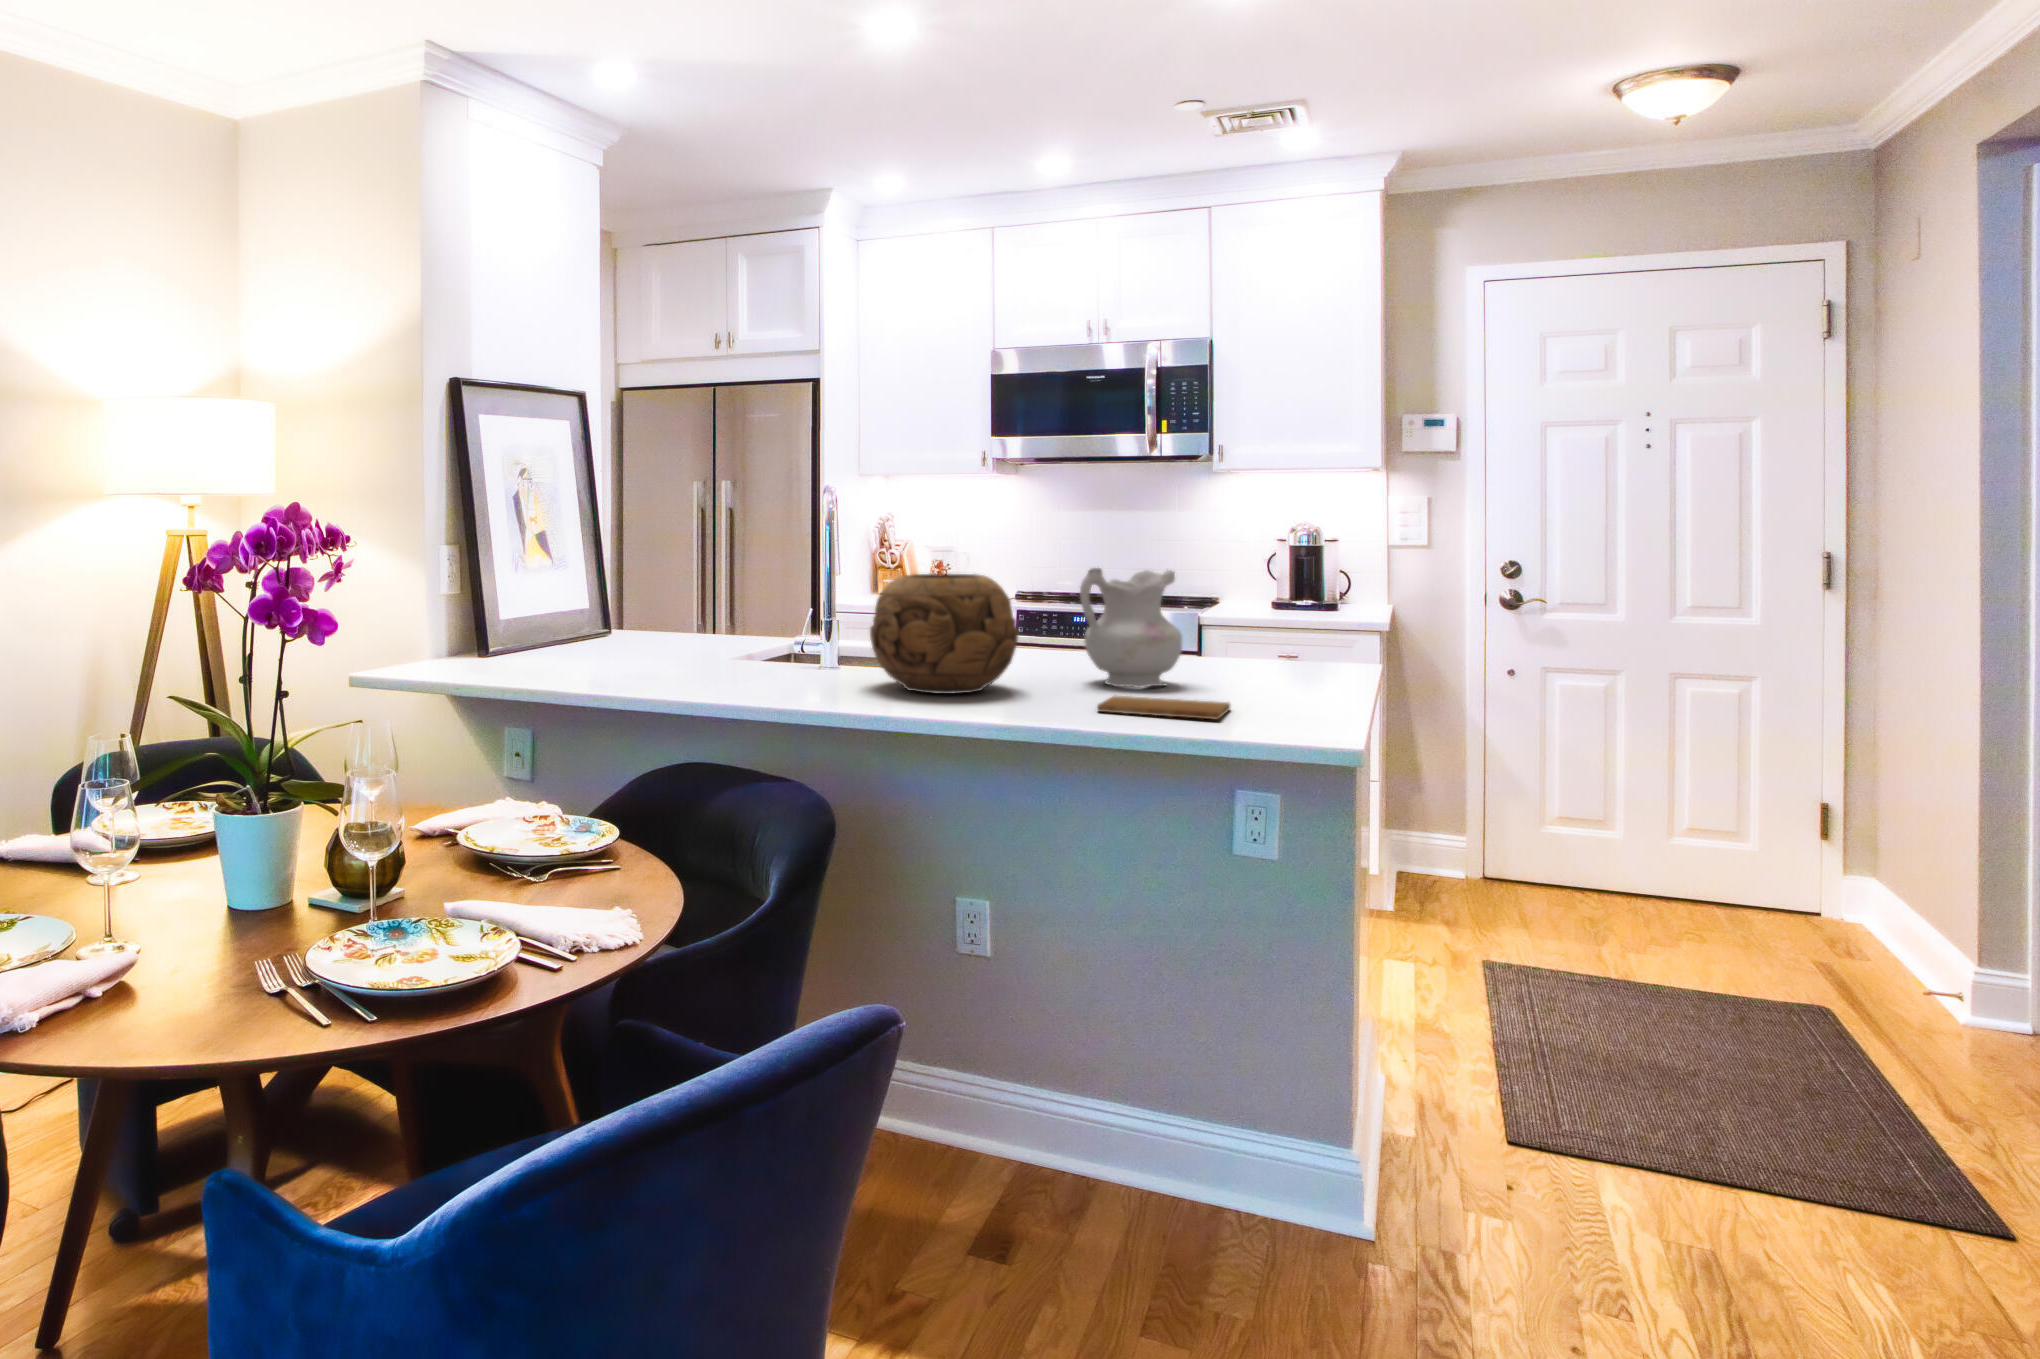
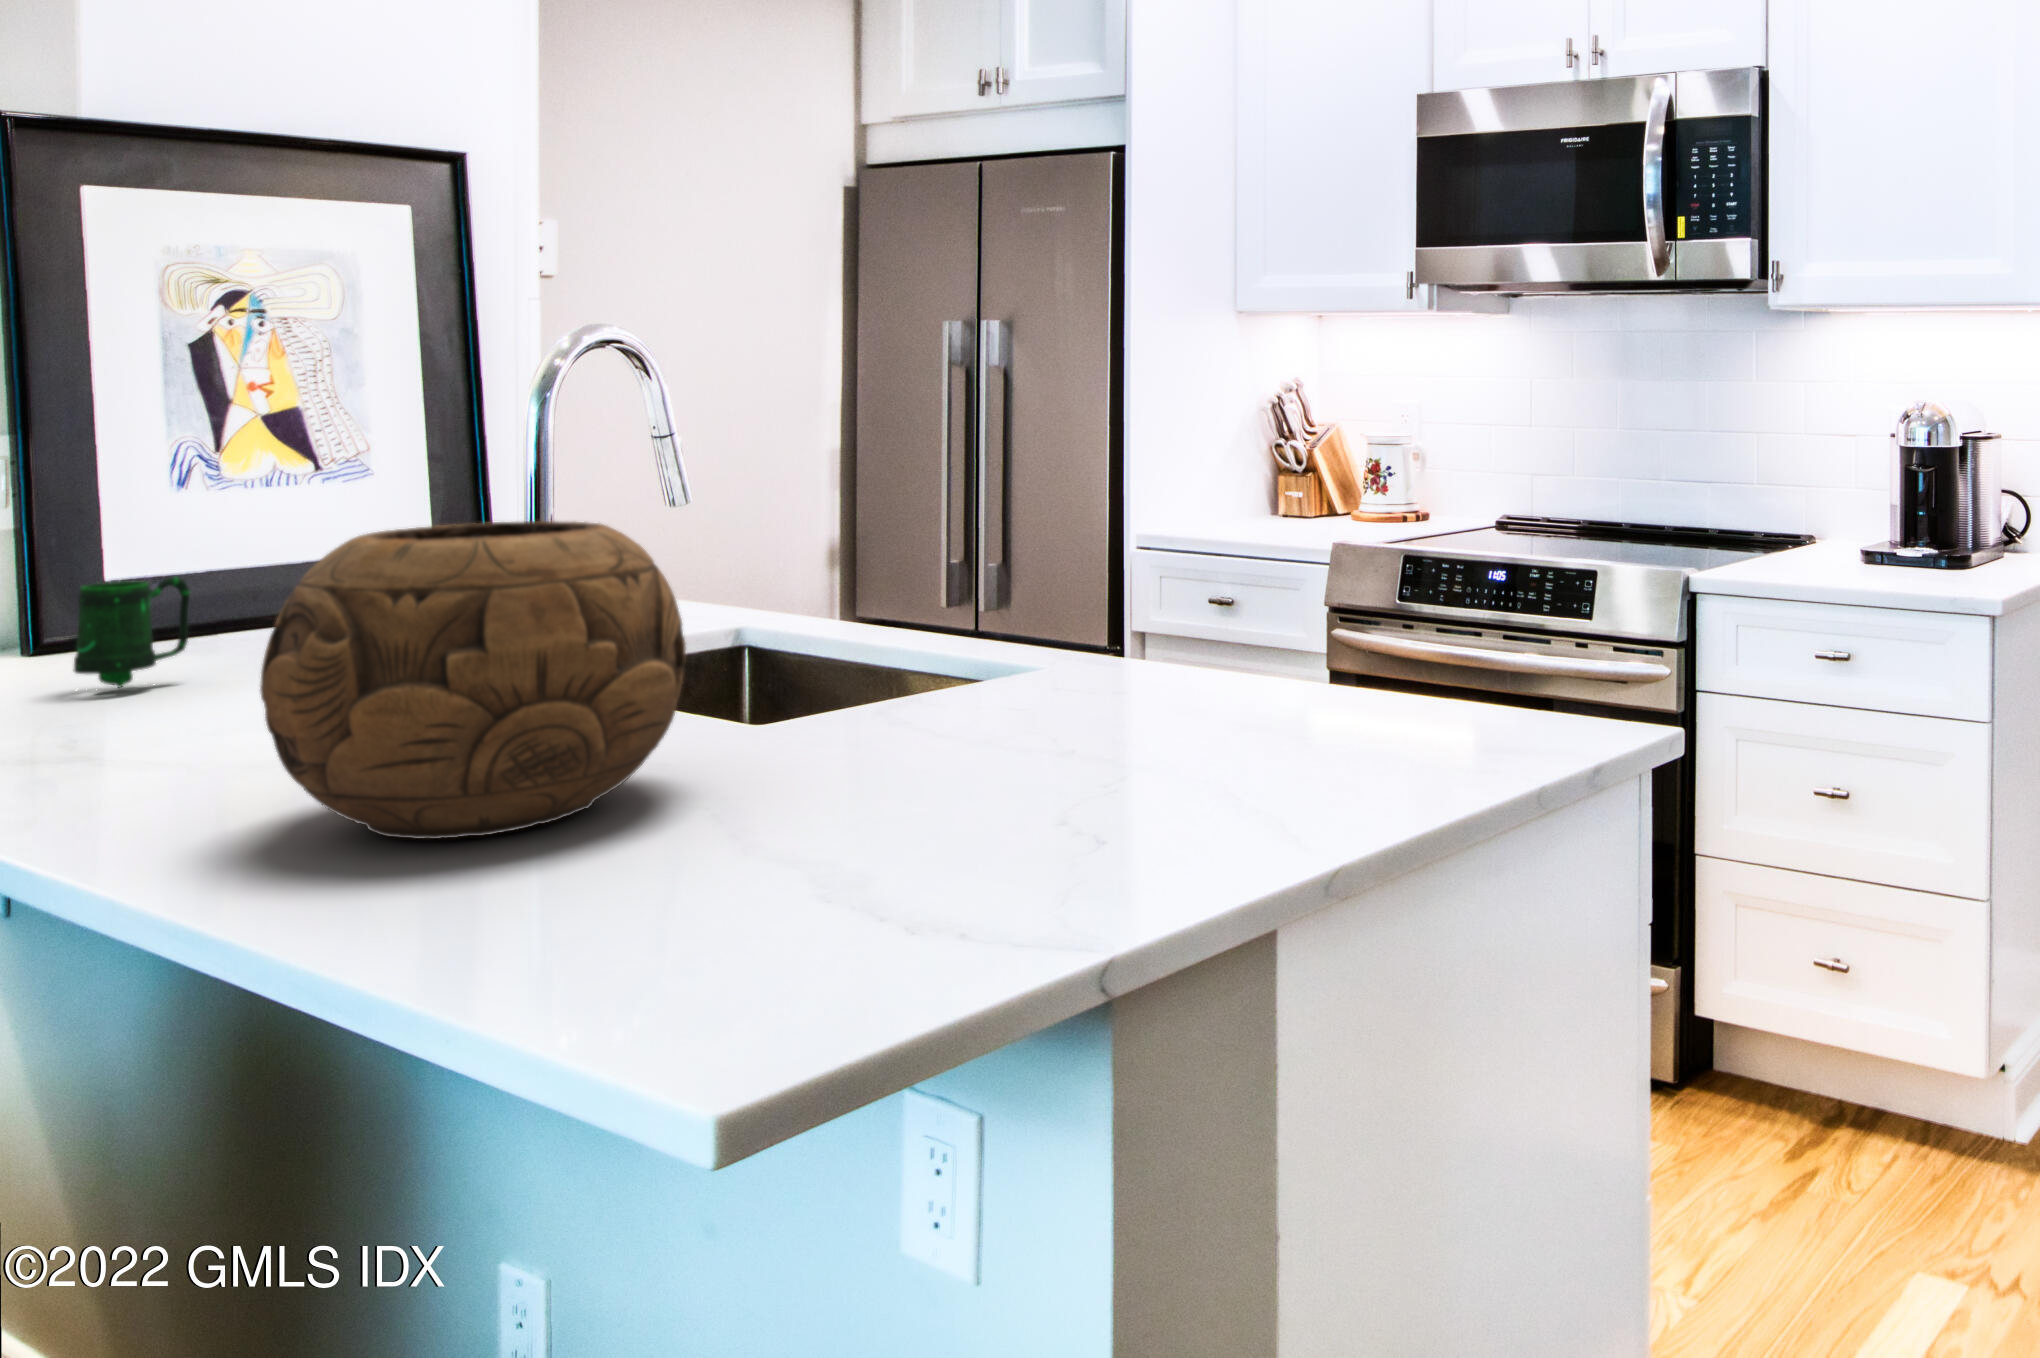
ceramic pitcher: present [1080,568,1182,688] -> none [839,510,1113,821]
mug: none [593,608,627,661] -> present [73,577,190,687]
cutting board: present [1097,695,1230,719] -> none [567,864,963,996]

